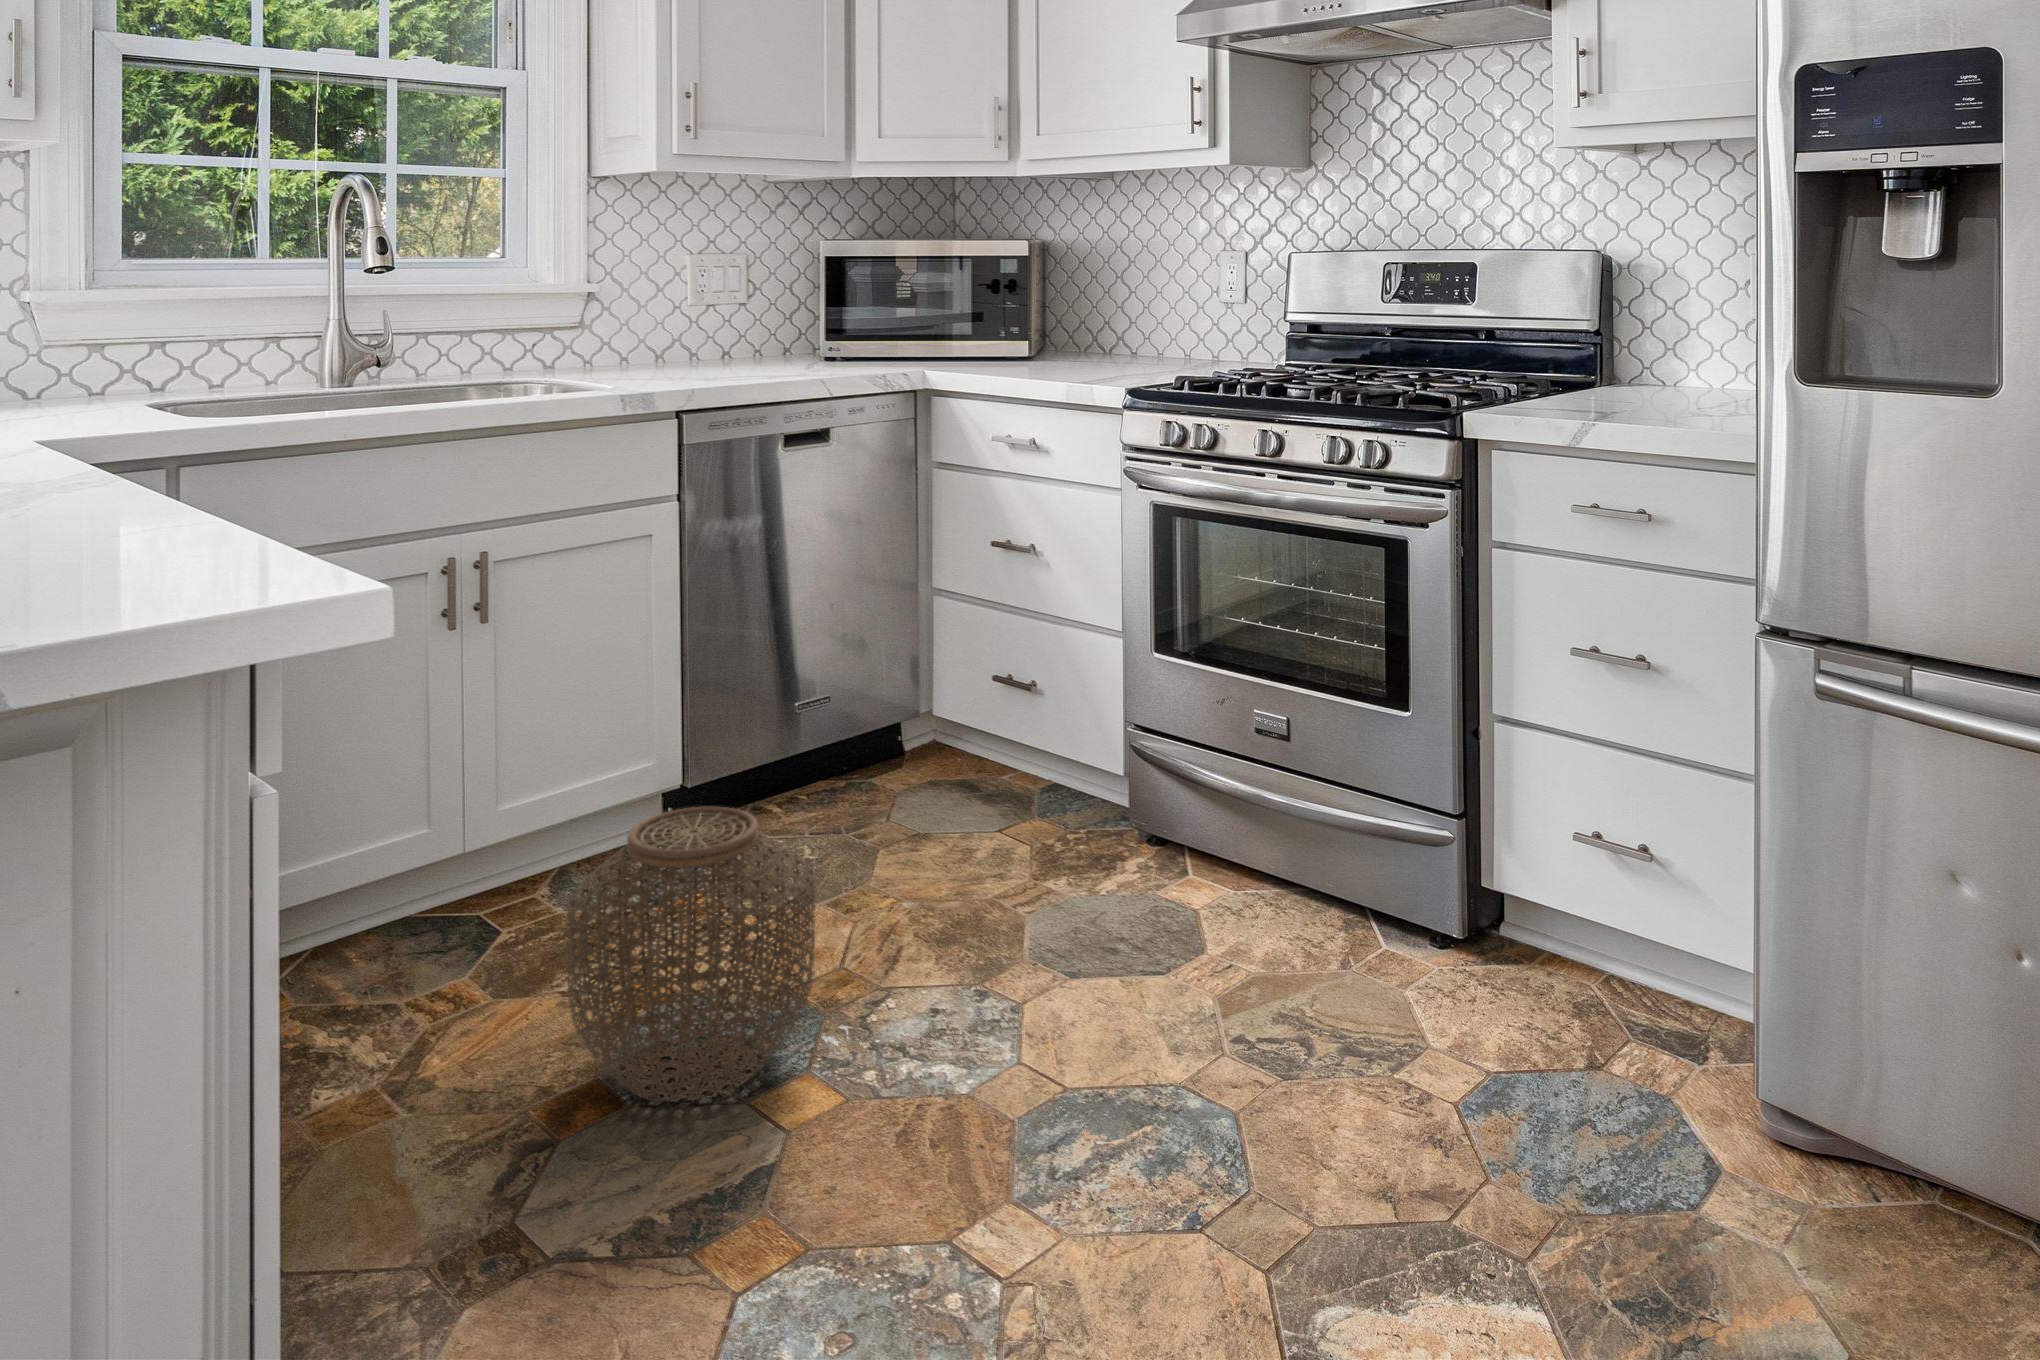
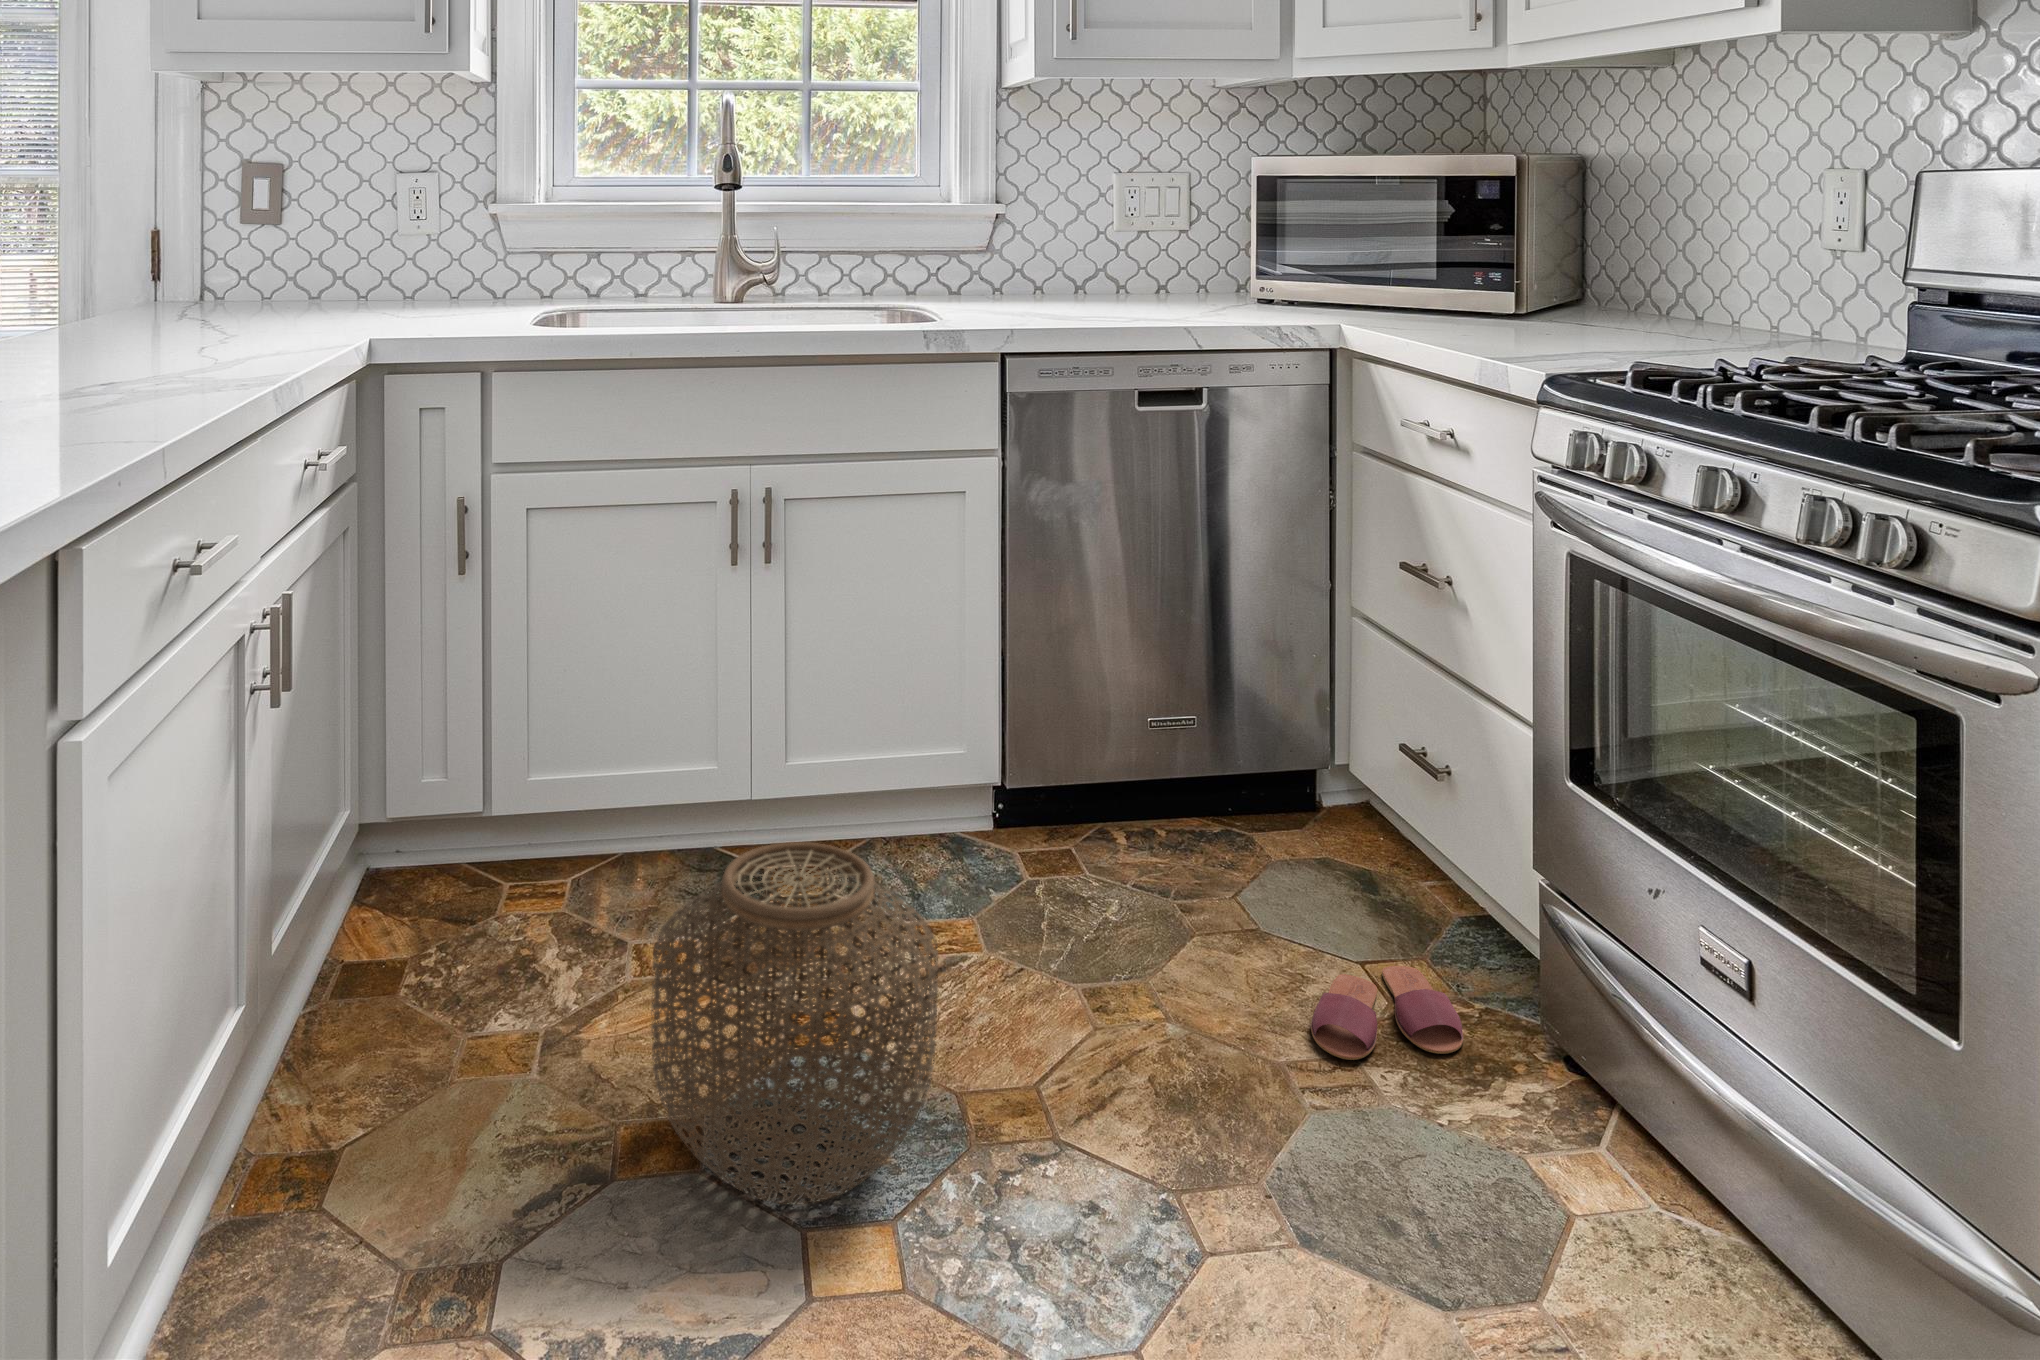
slippers: none [991,823,1088,883] -> present [1311,966,1463,1060]

